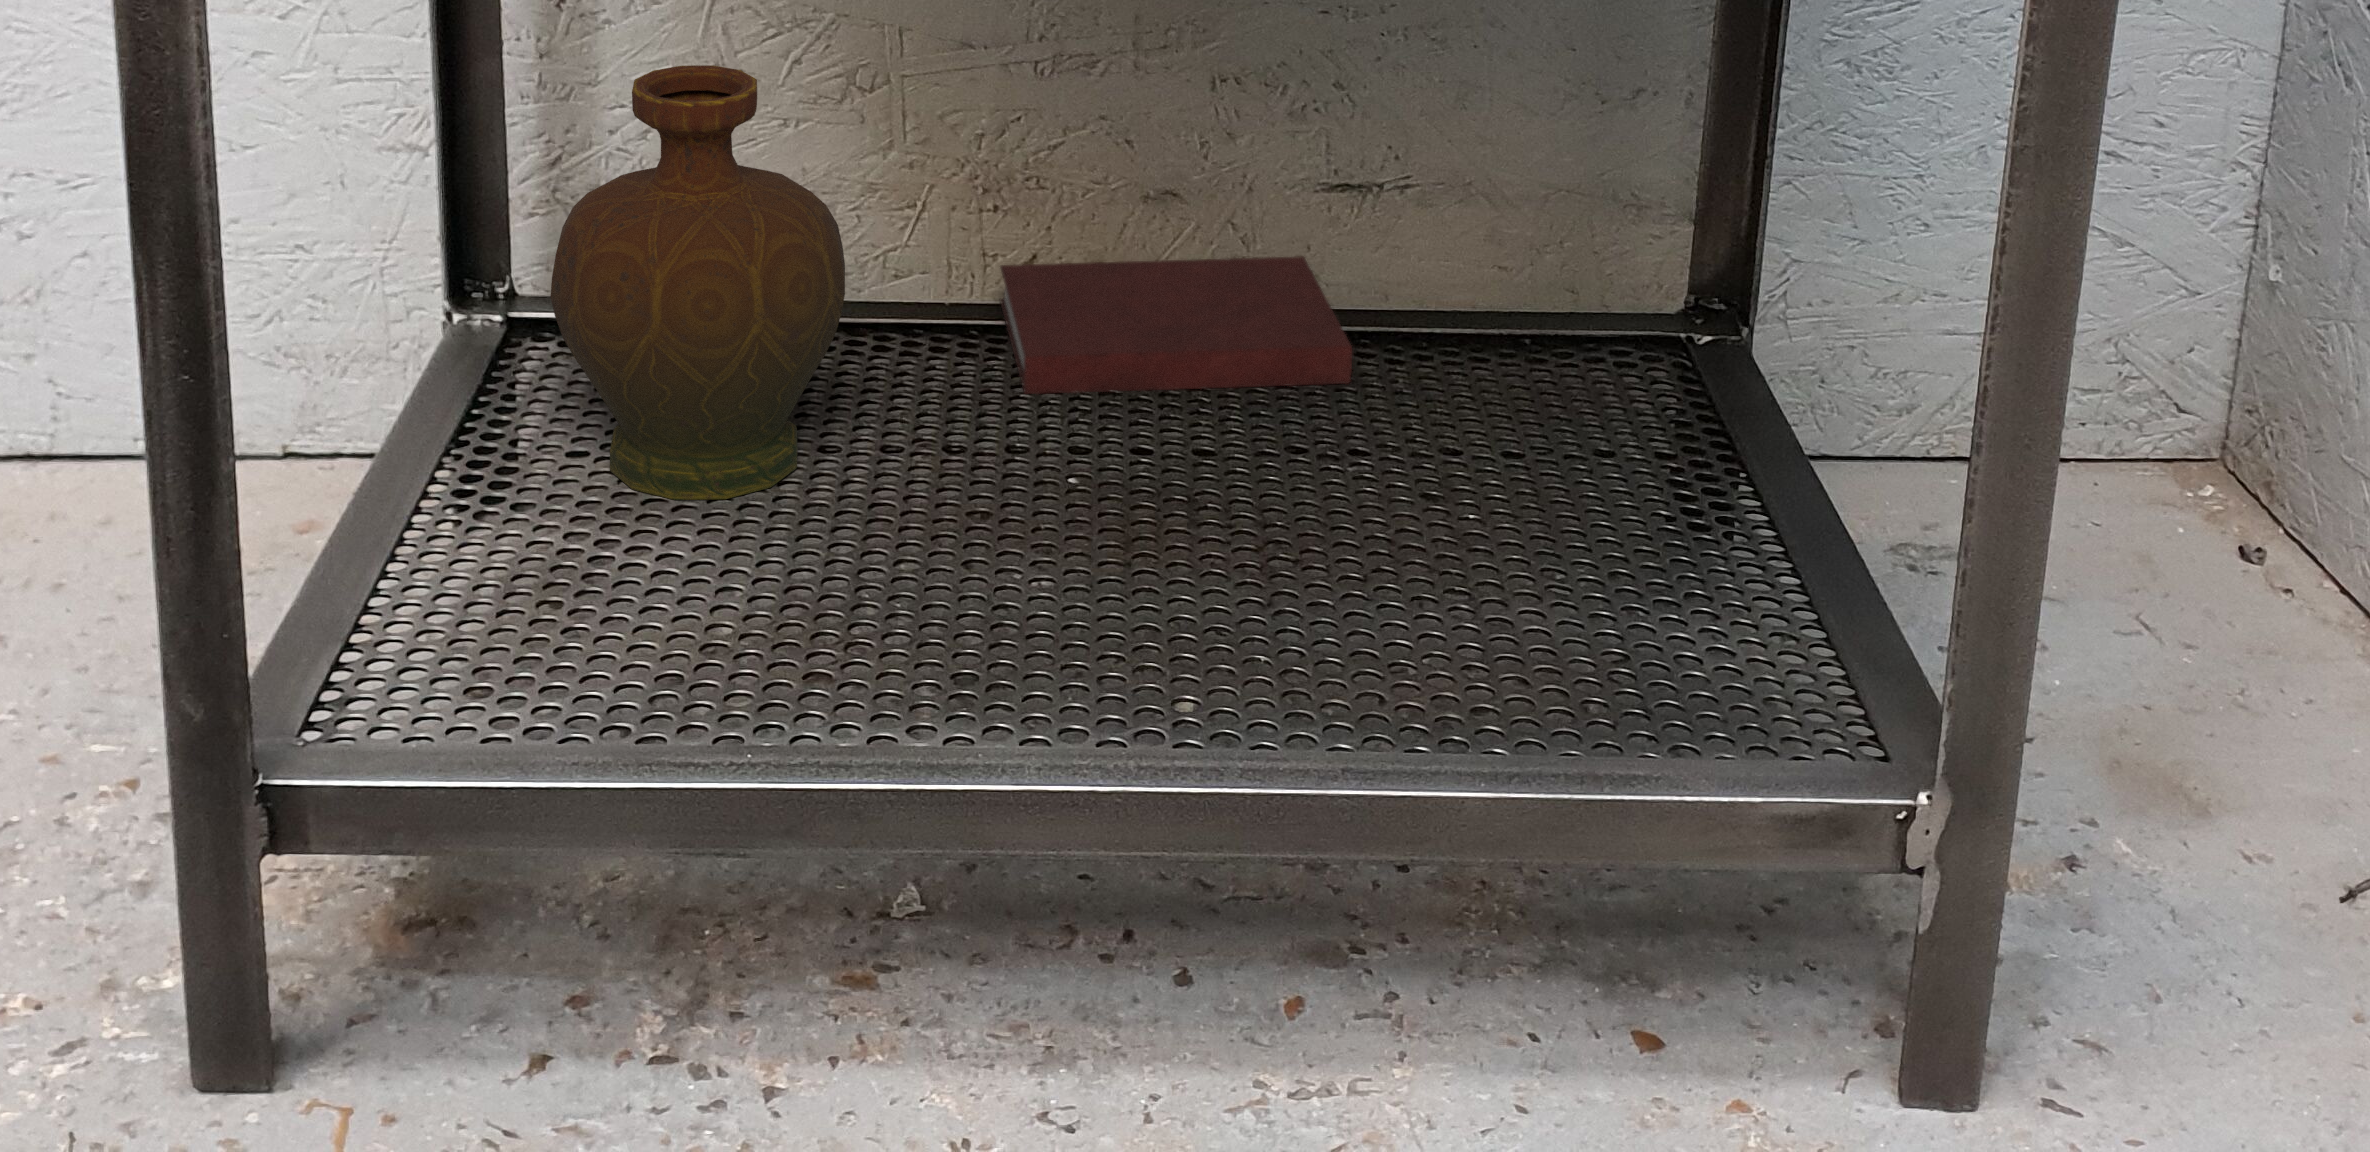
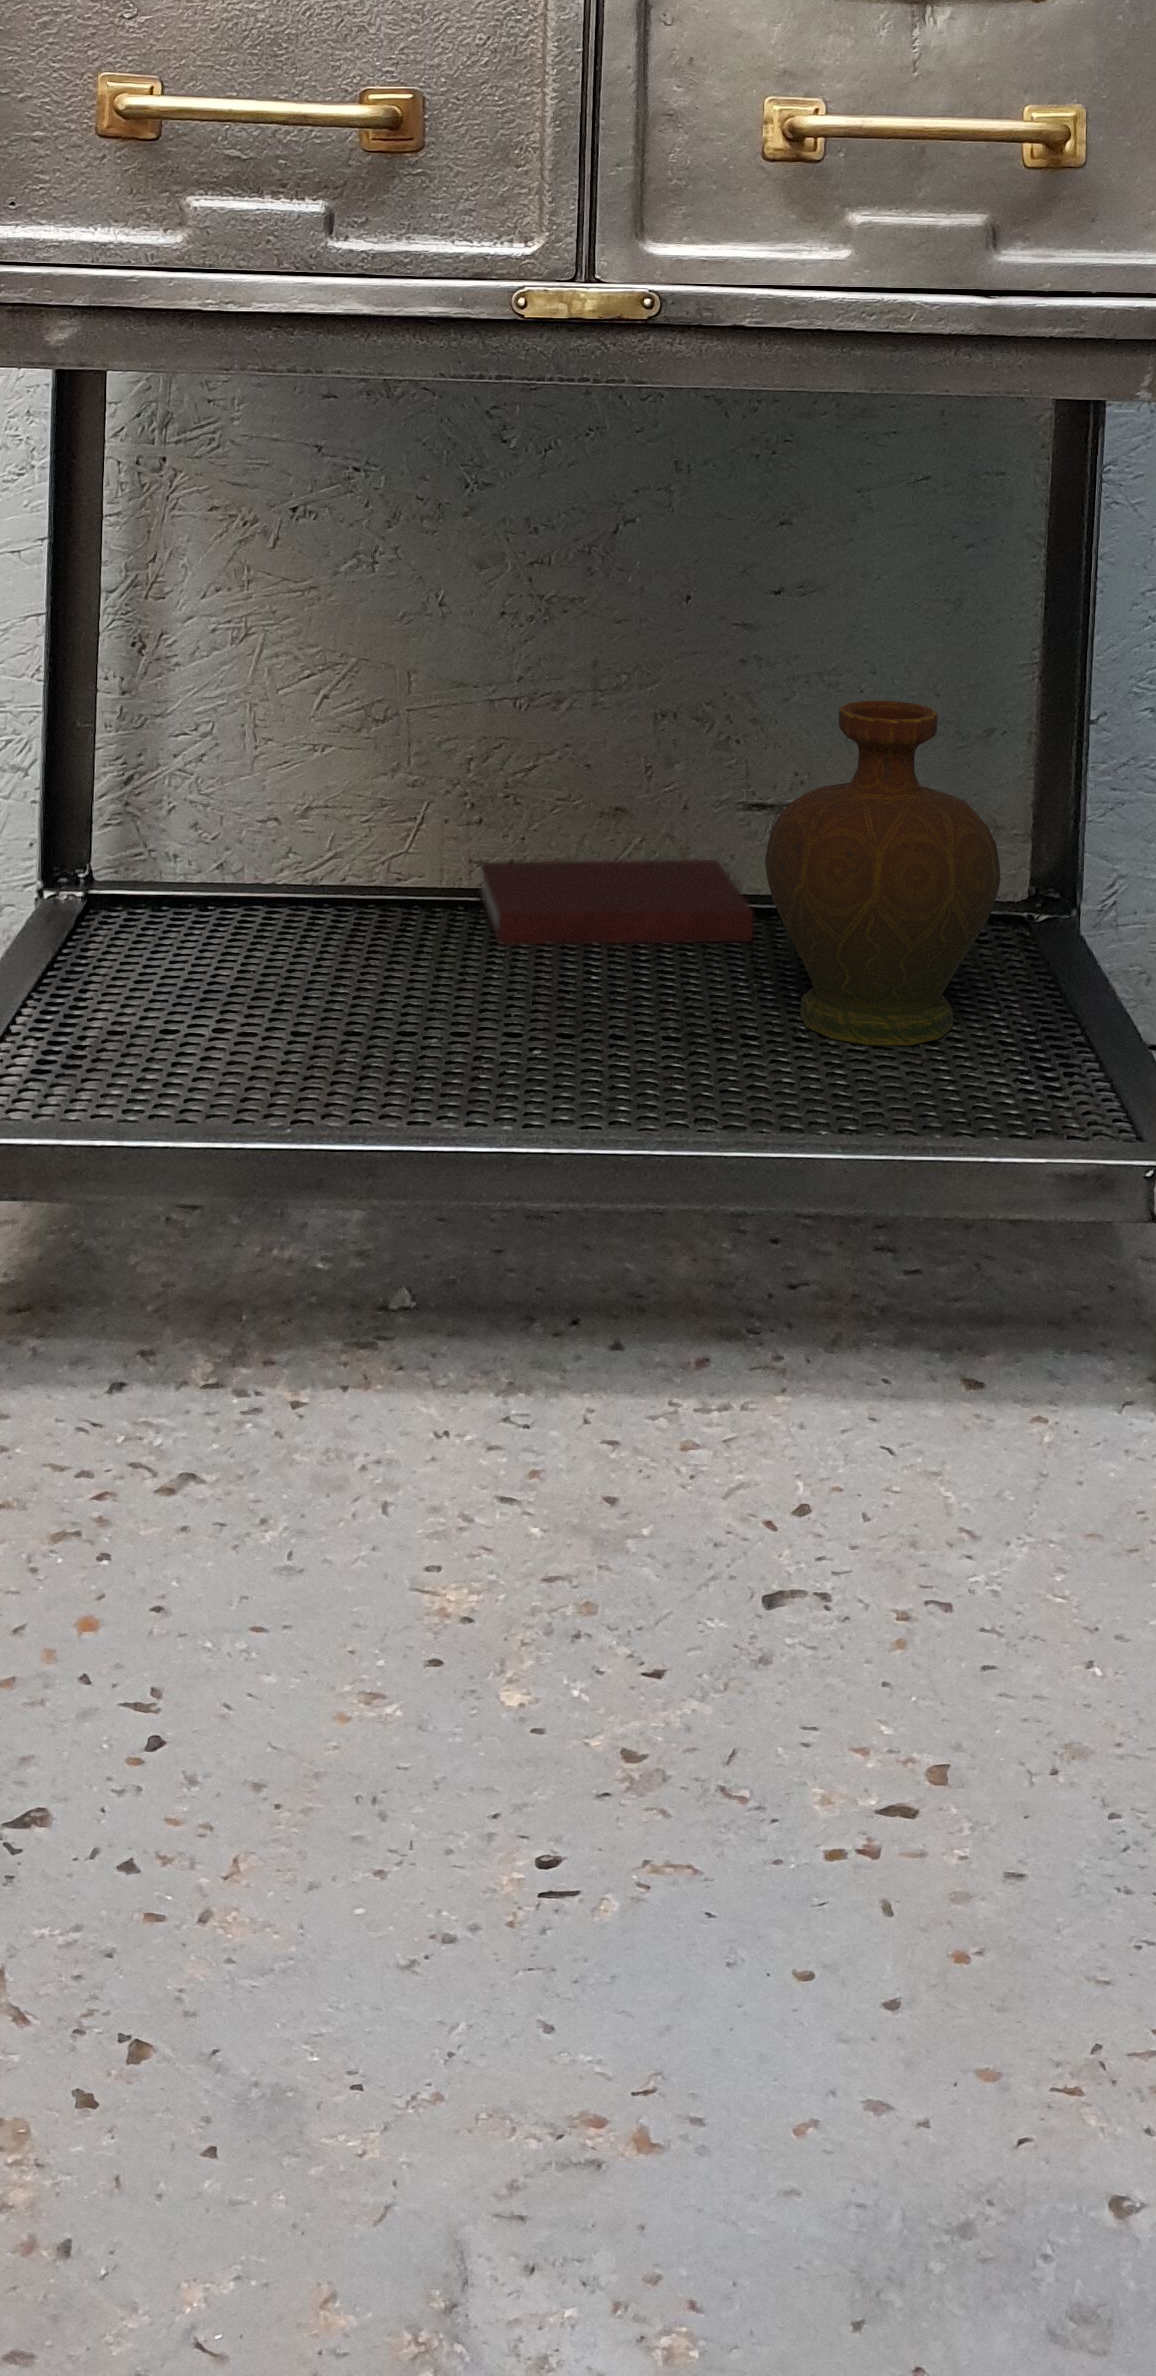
decorative vase: present [550,65,845,500] -> present [765,701,1001,1046]

